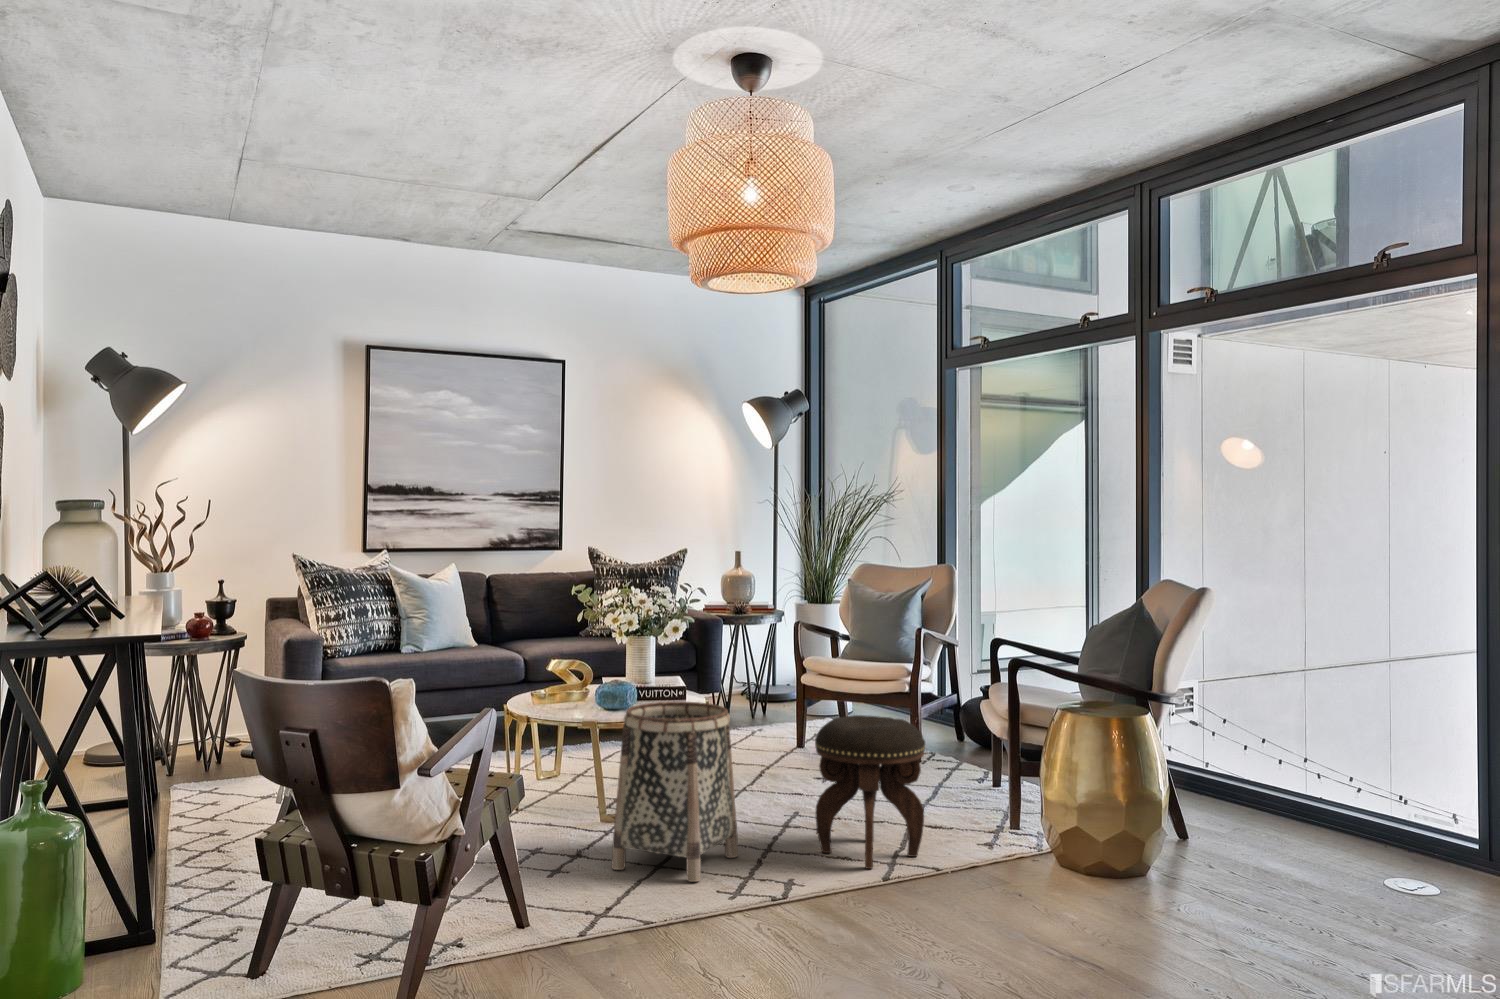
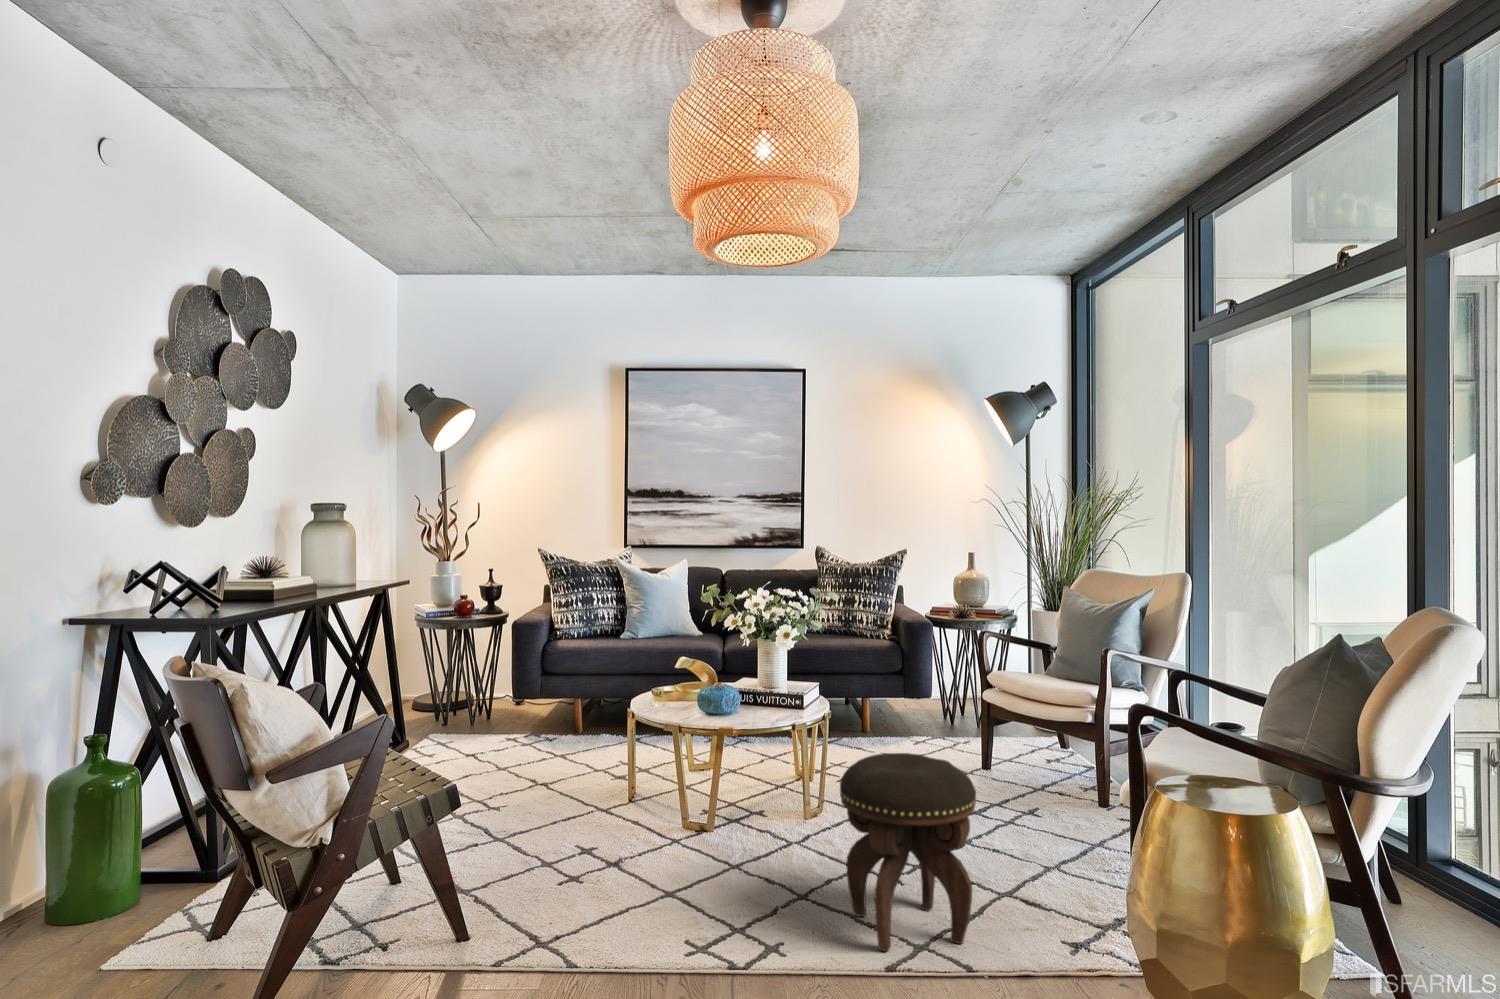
basket: present [612,702,738,882] -> none [616,715,760,928]

